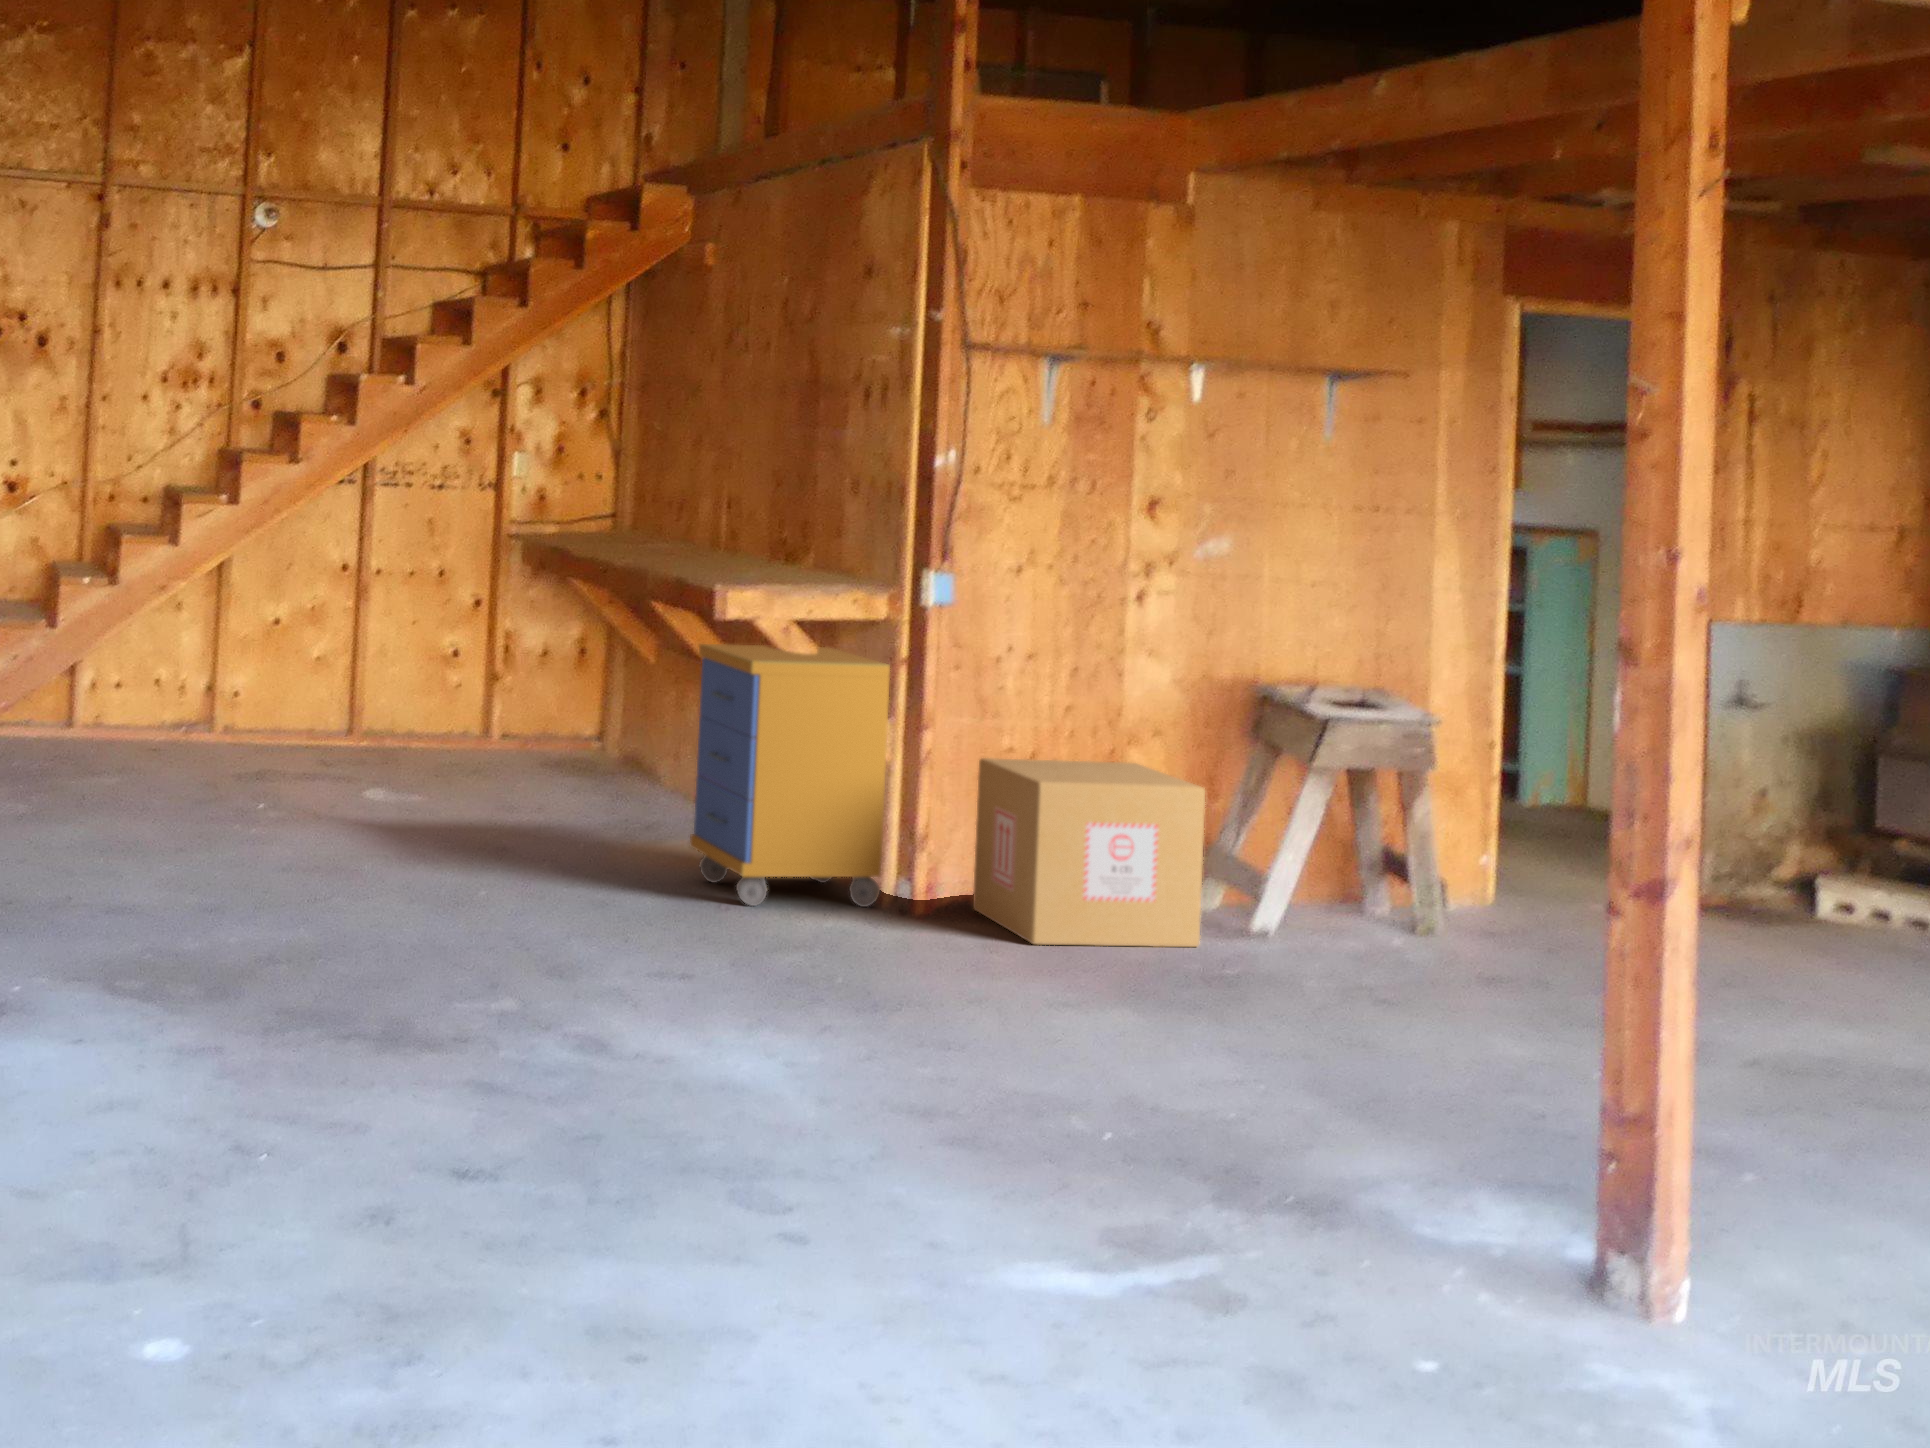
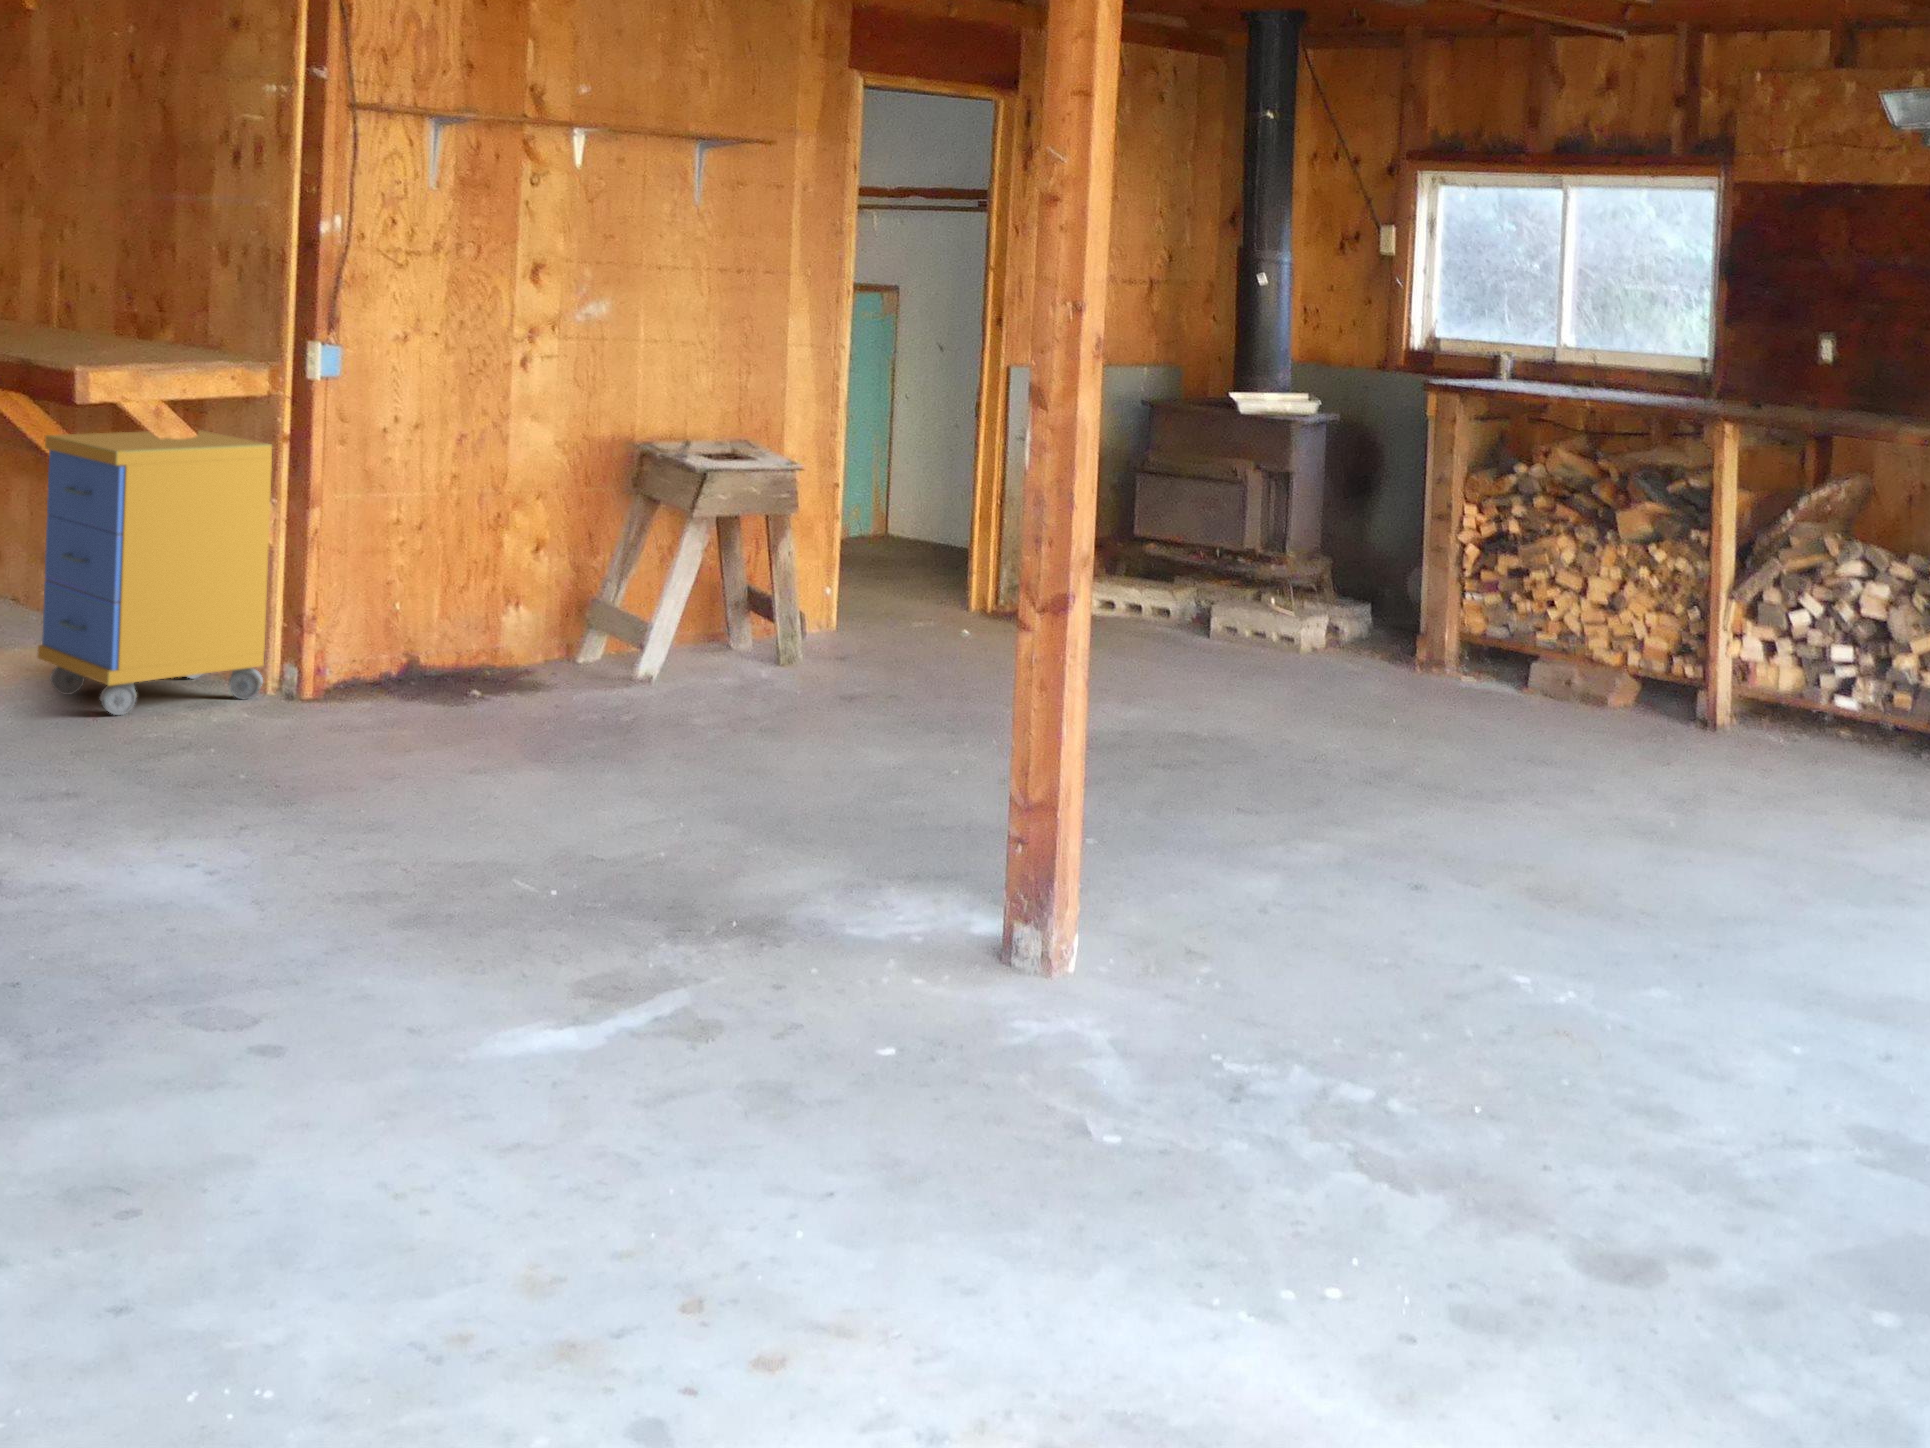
cardboard box: present [973,758,1205,947] -> none [362,523,596,715]

